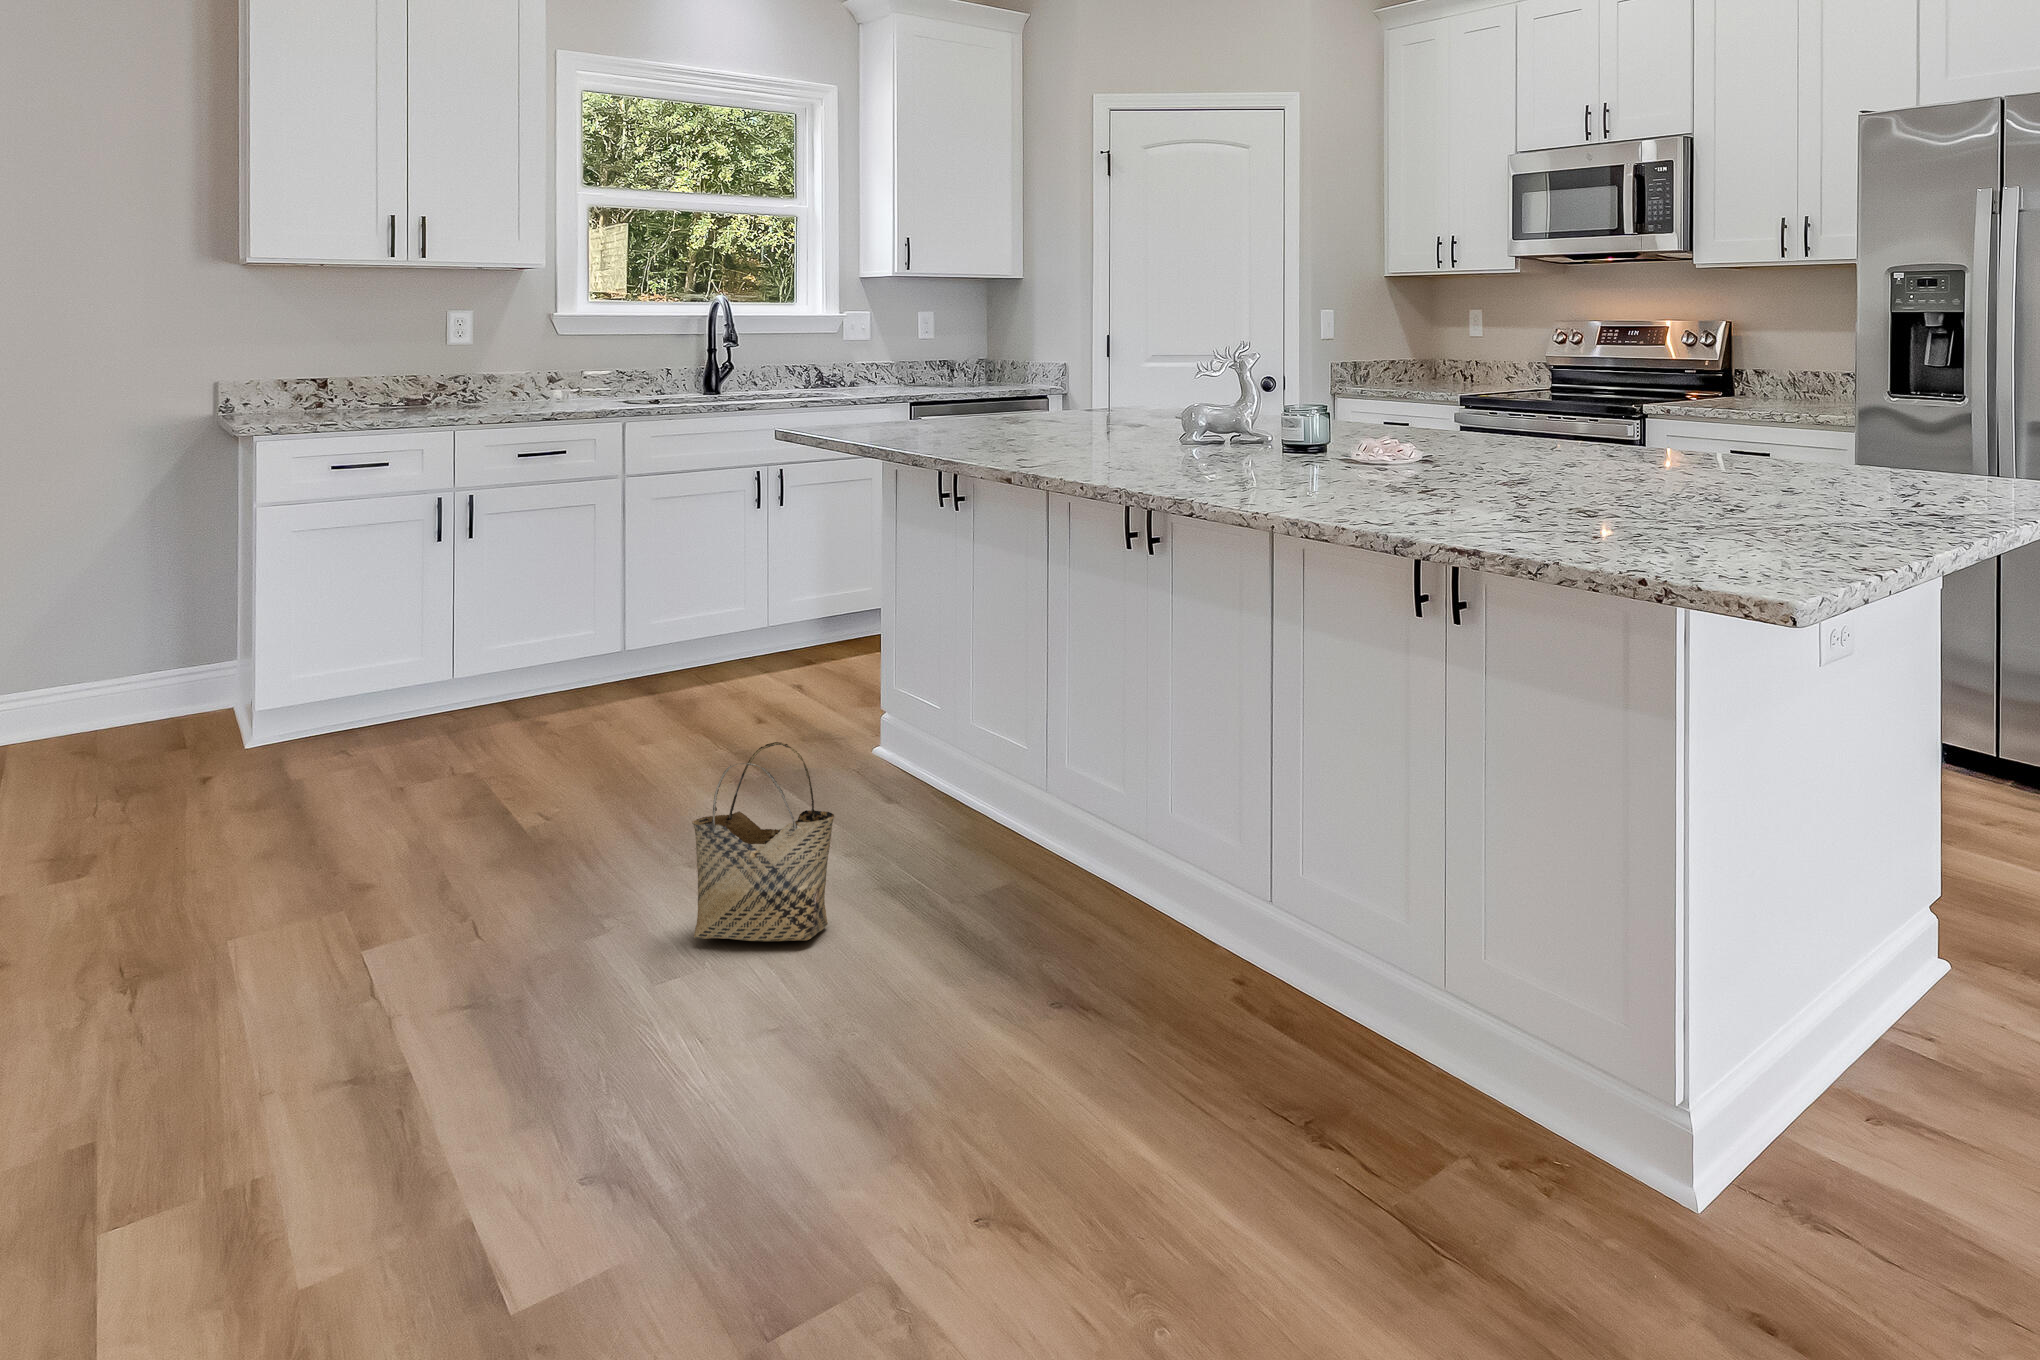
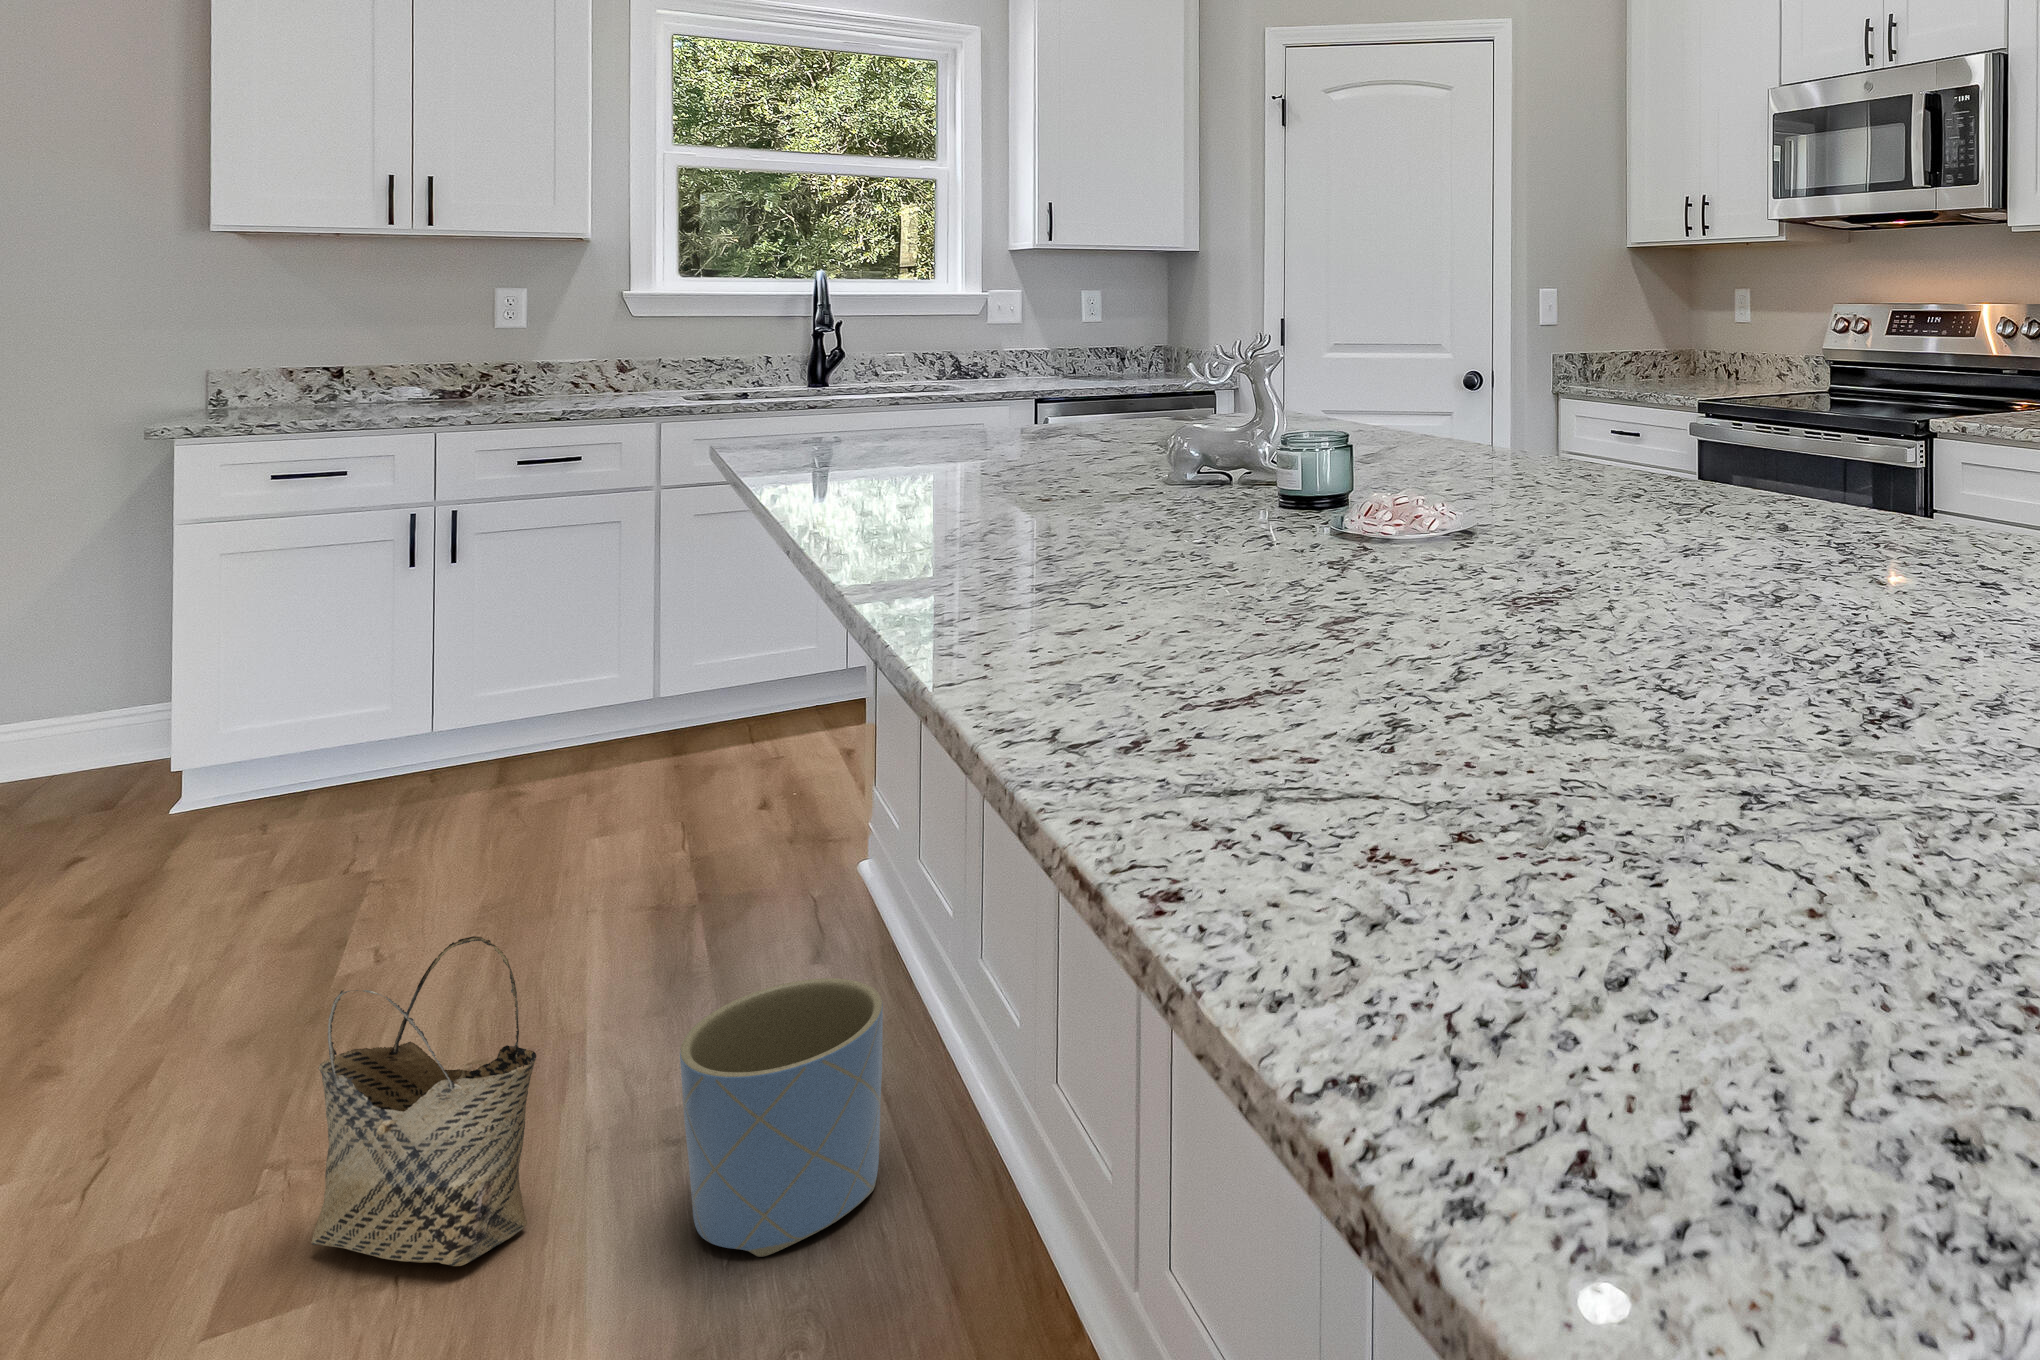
planter: none [929,770,1048,927] -> present [680,978,883,1257]

